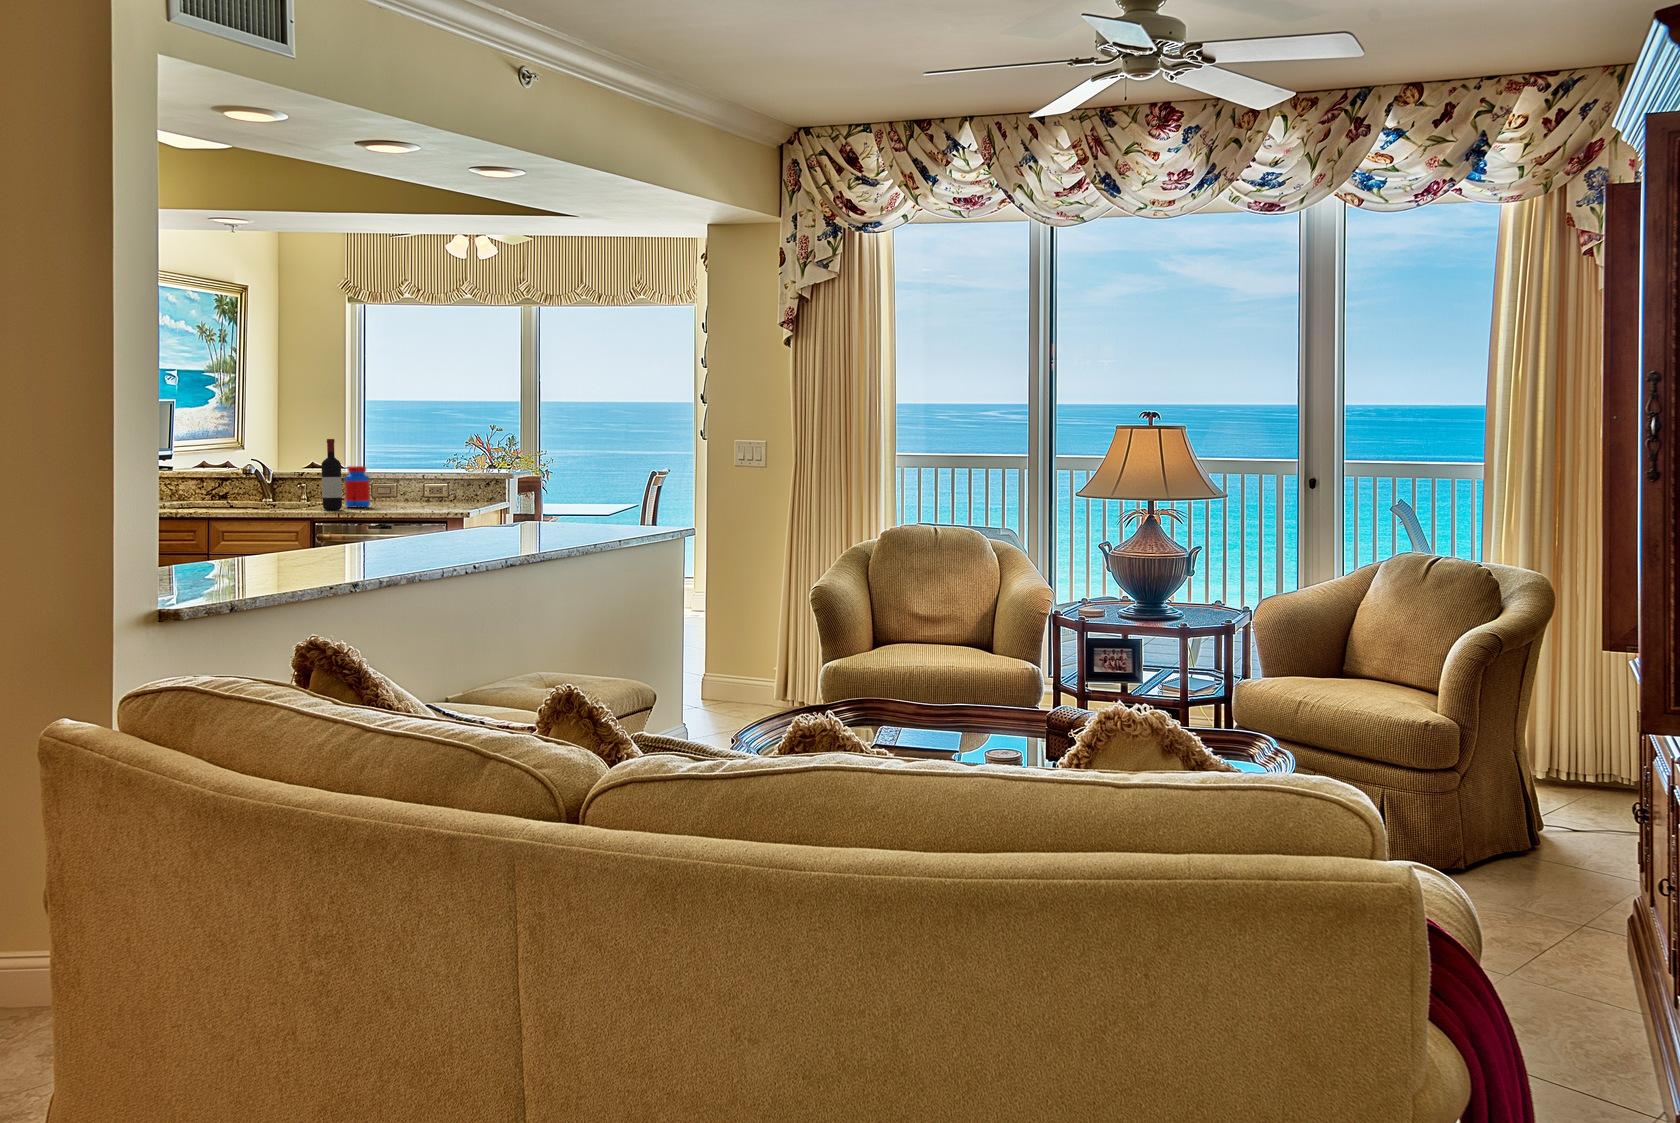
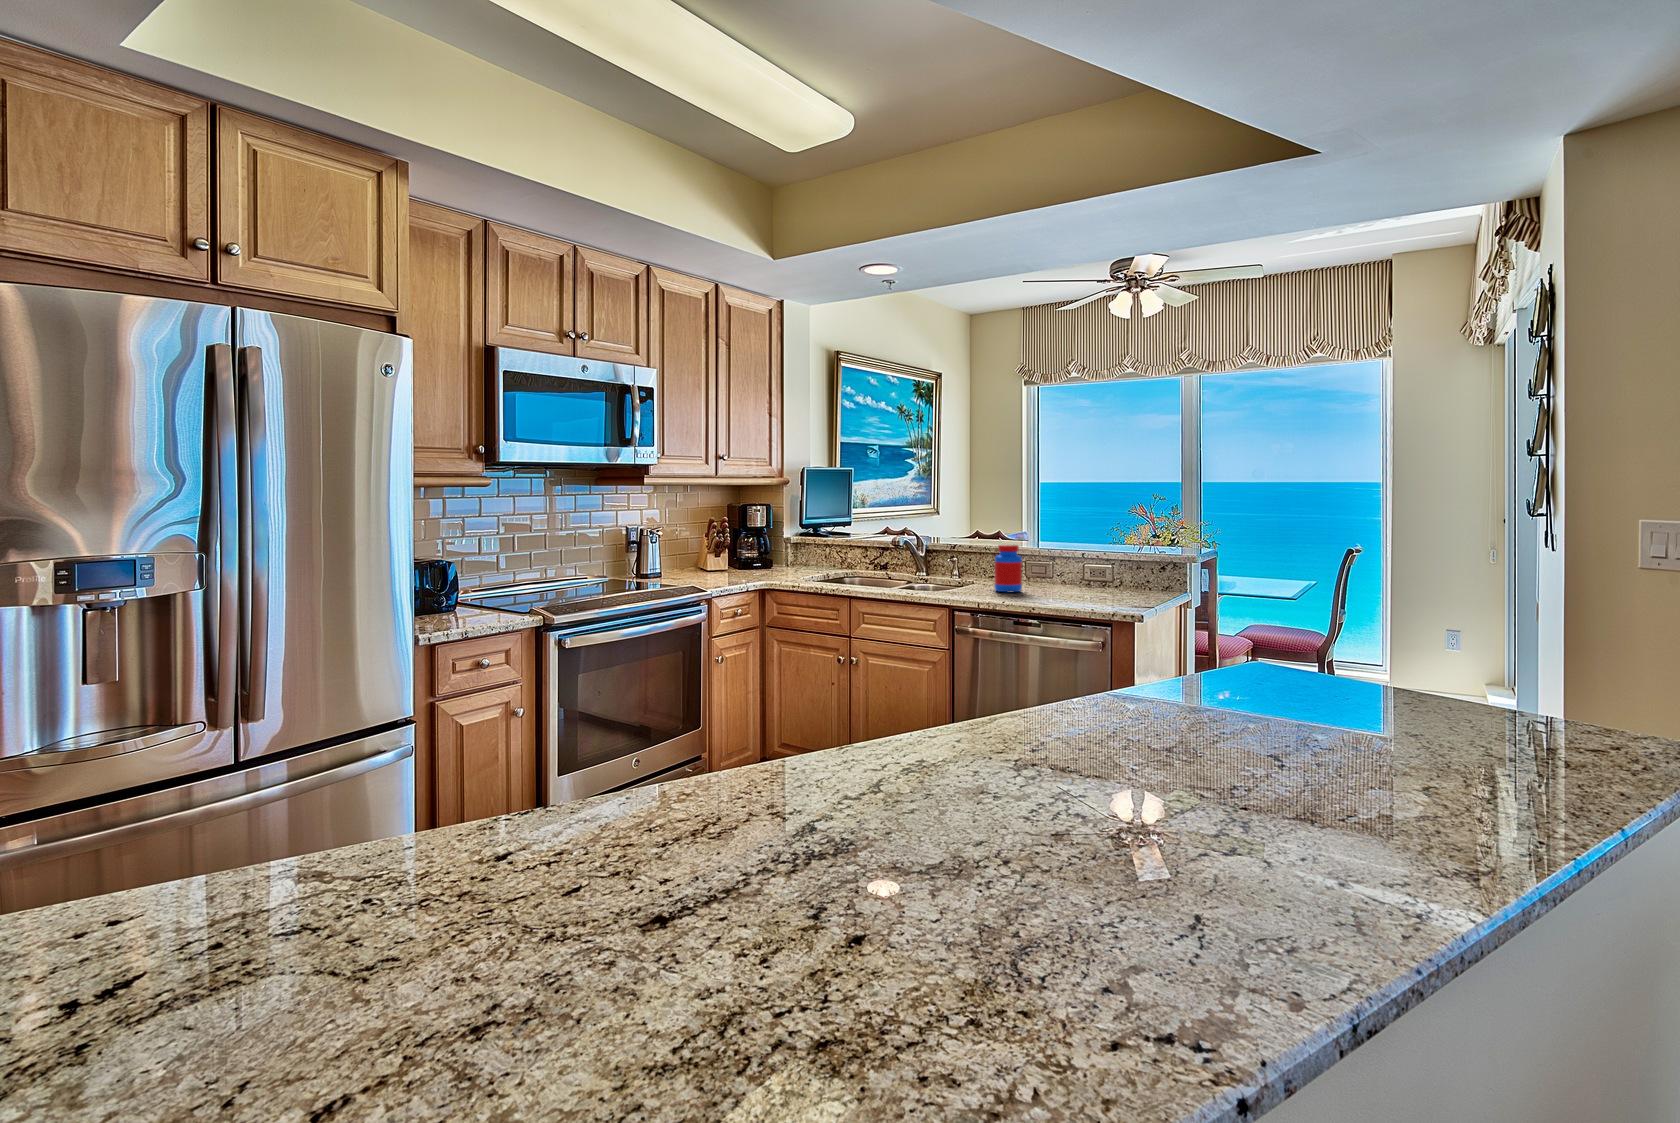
wine bottle: present [321,439,342,510] -> none [966,516,988,598]

